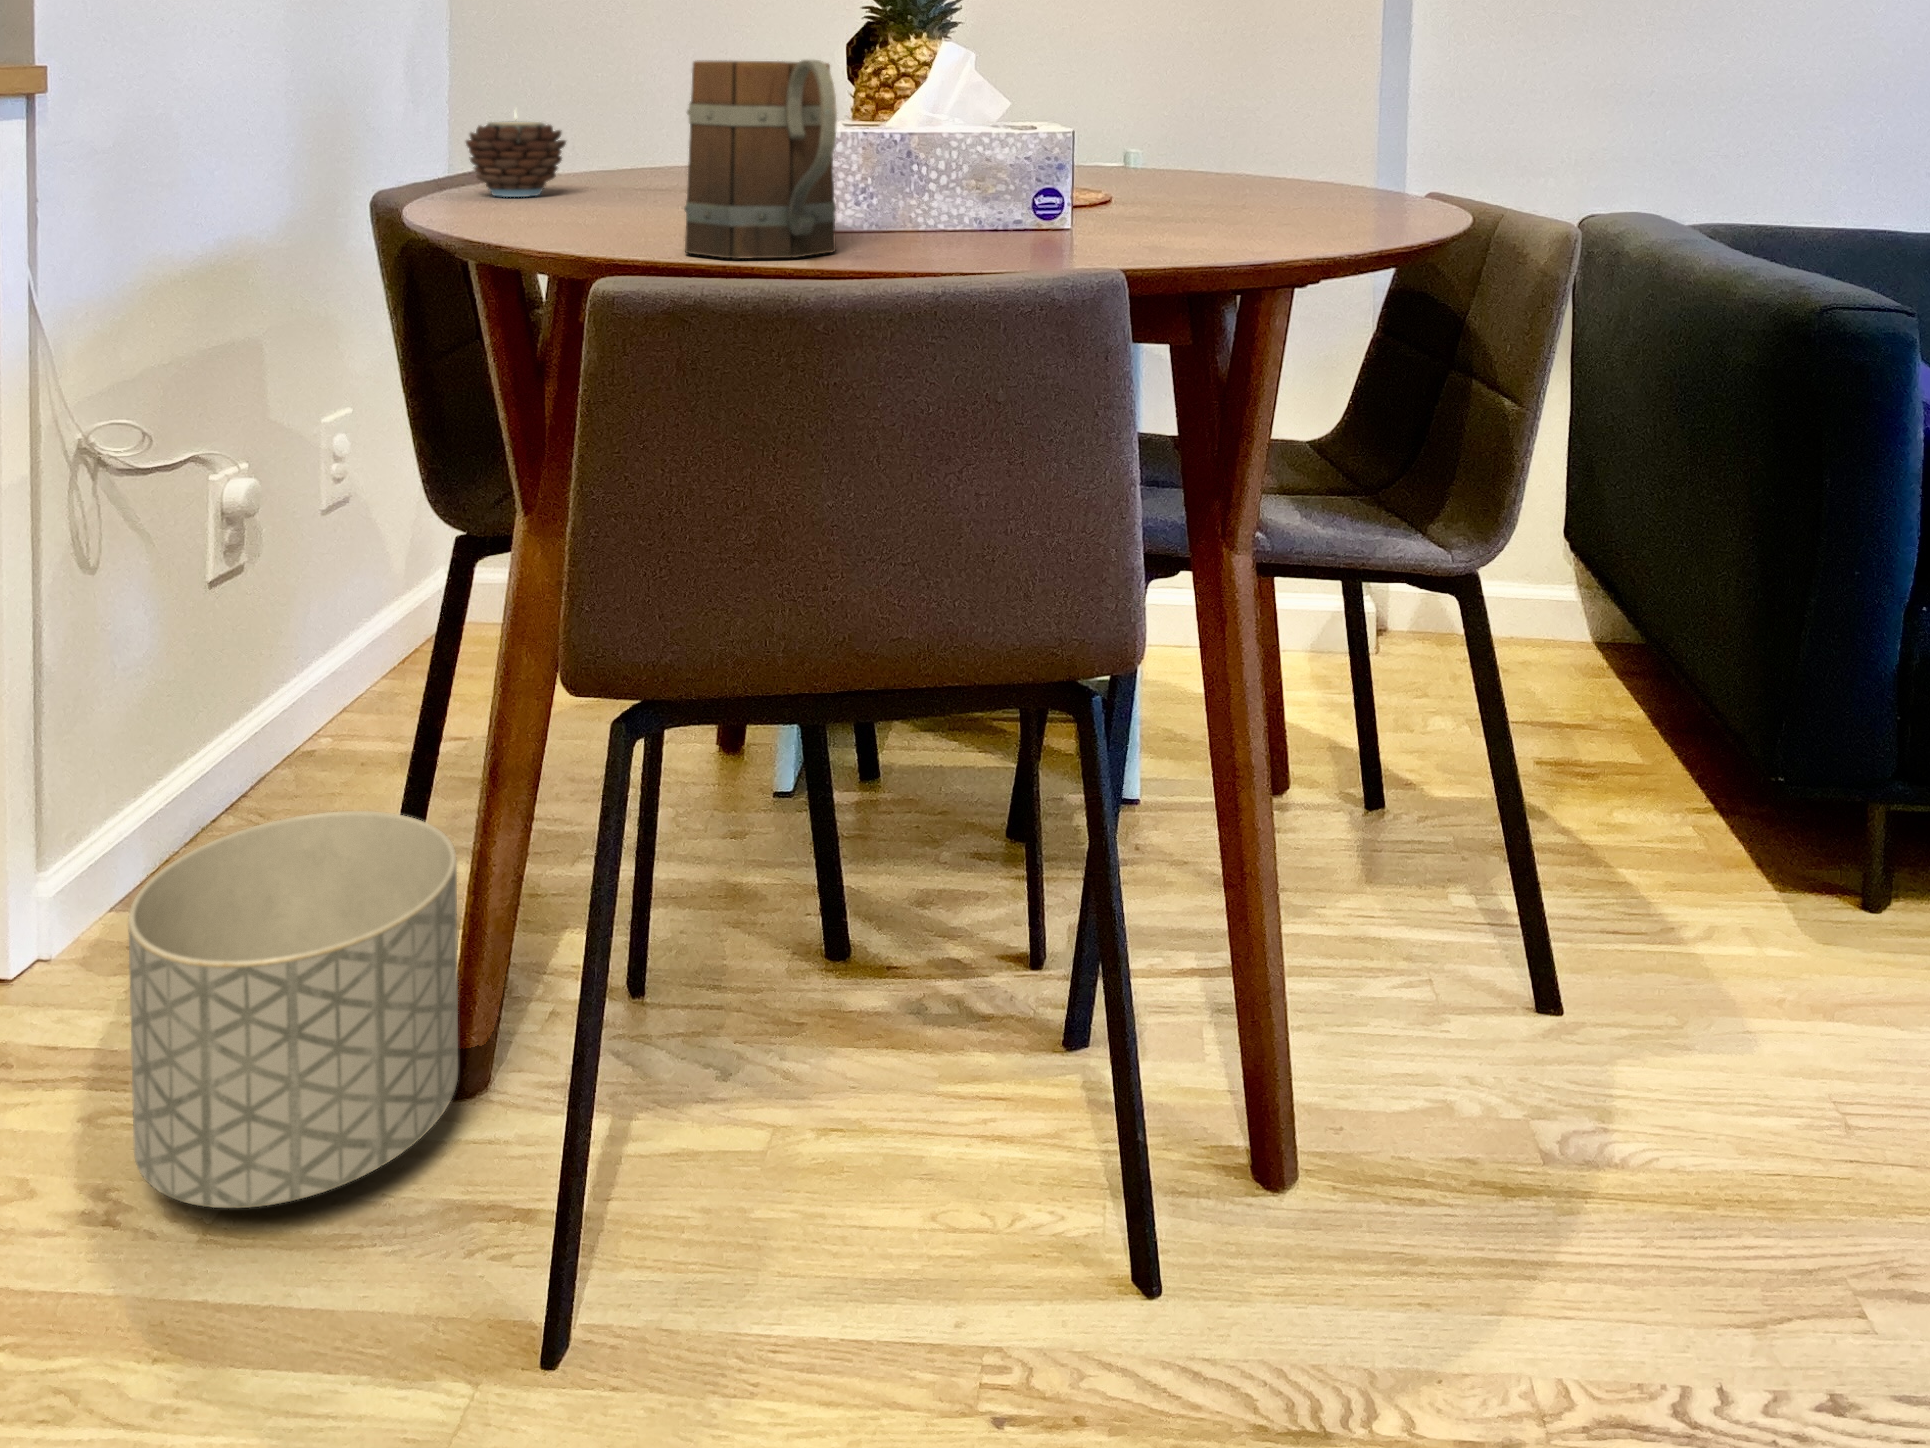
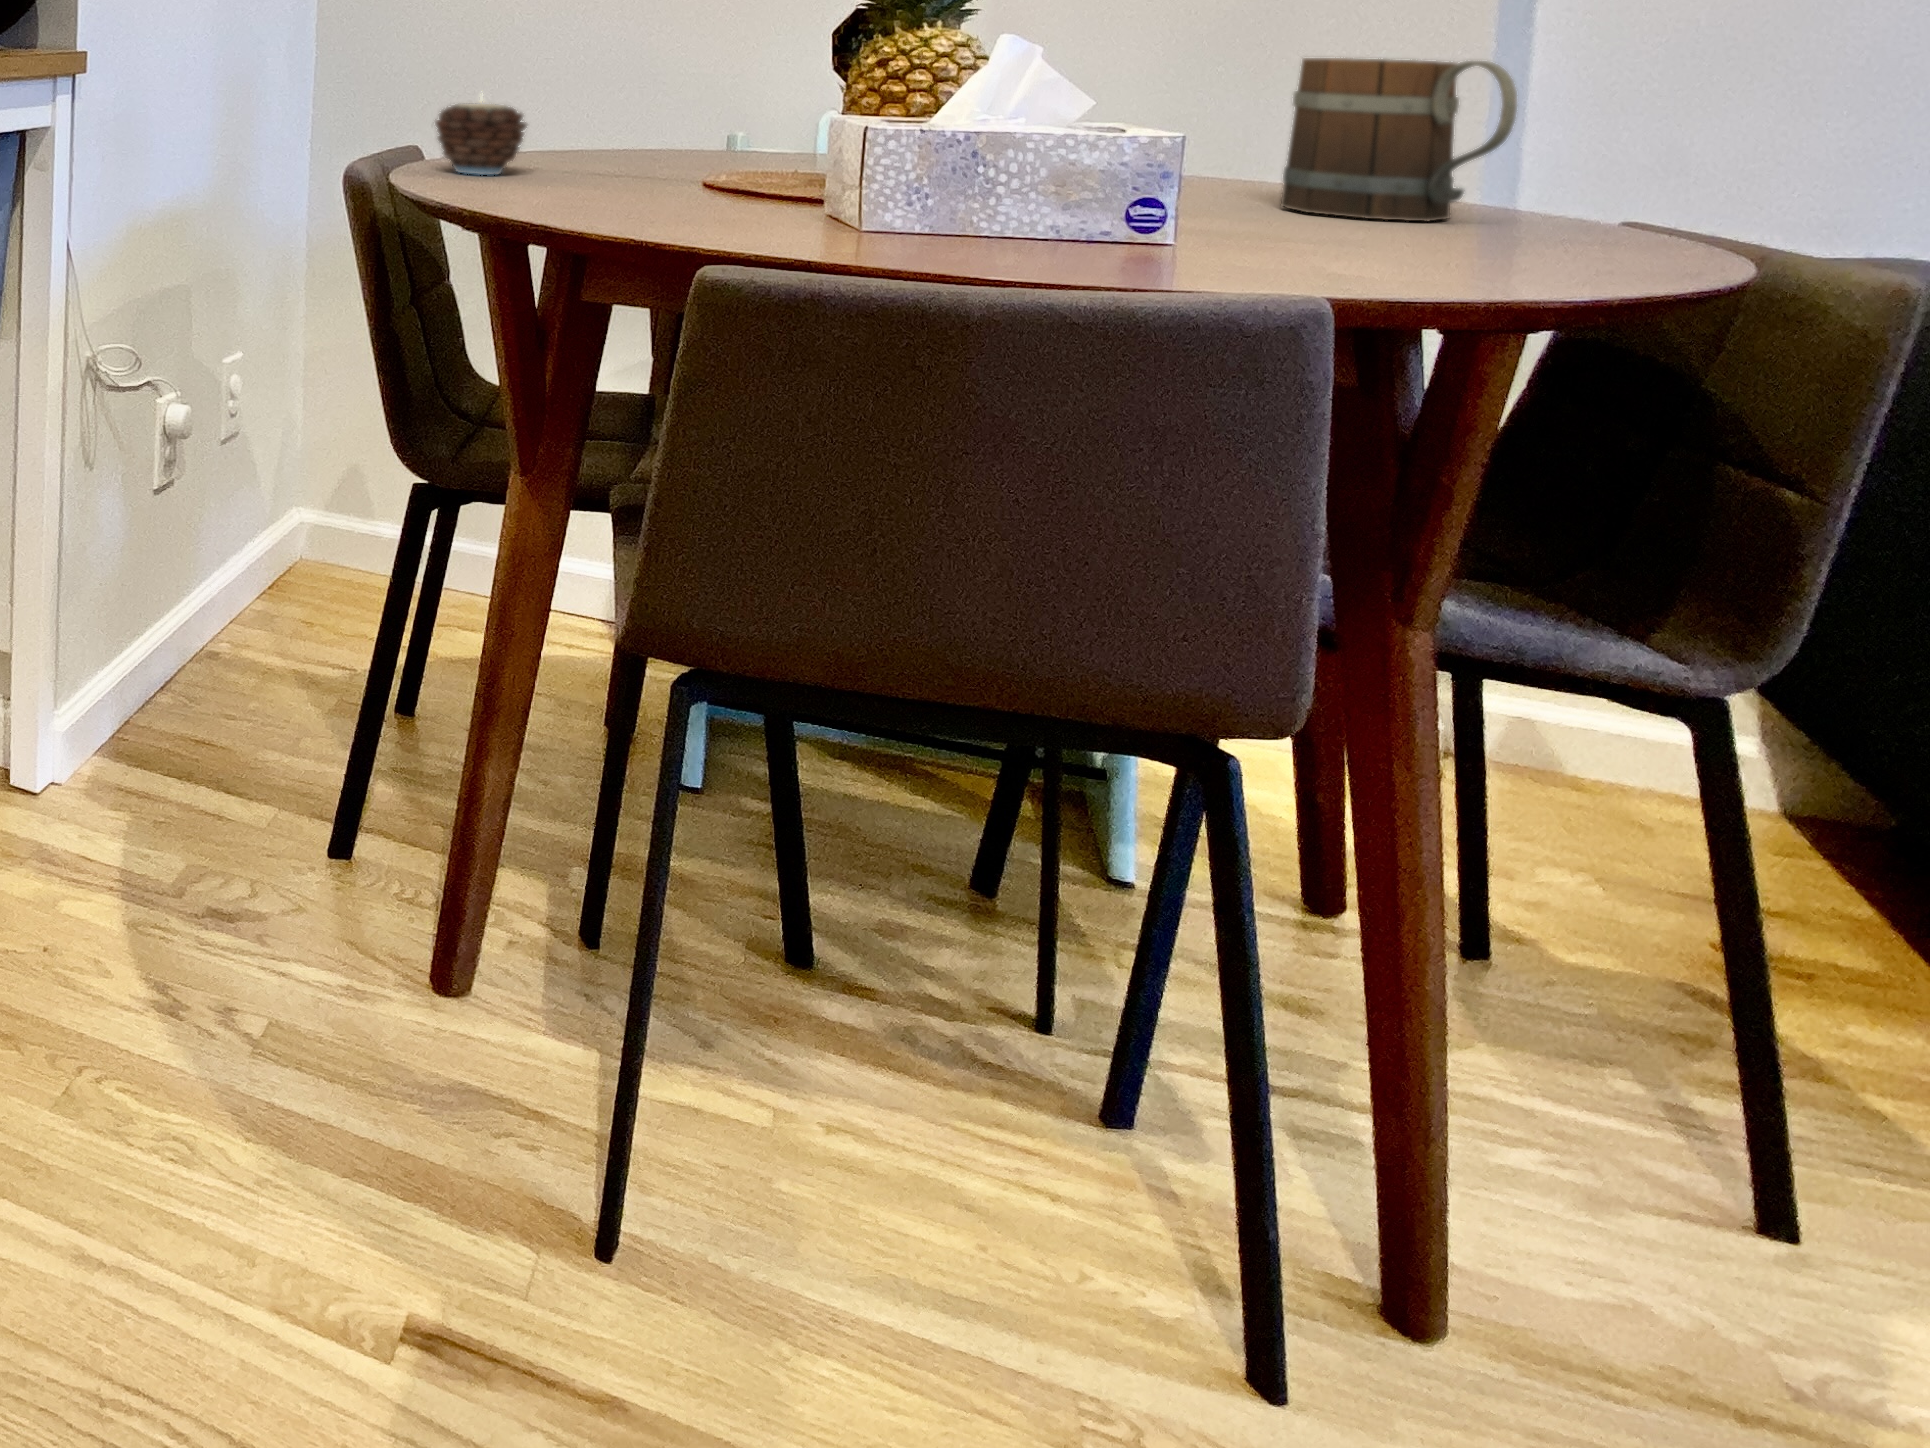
mug: present [684,60,837,259] -> present [1281,58,1517,221]
planter: present [128,811,458,1208] -> none [189,710,462,1041]

